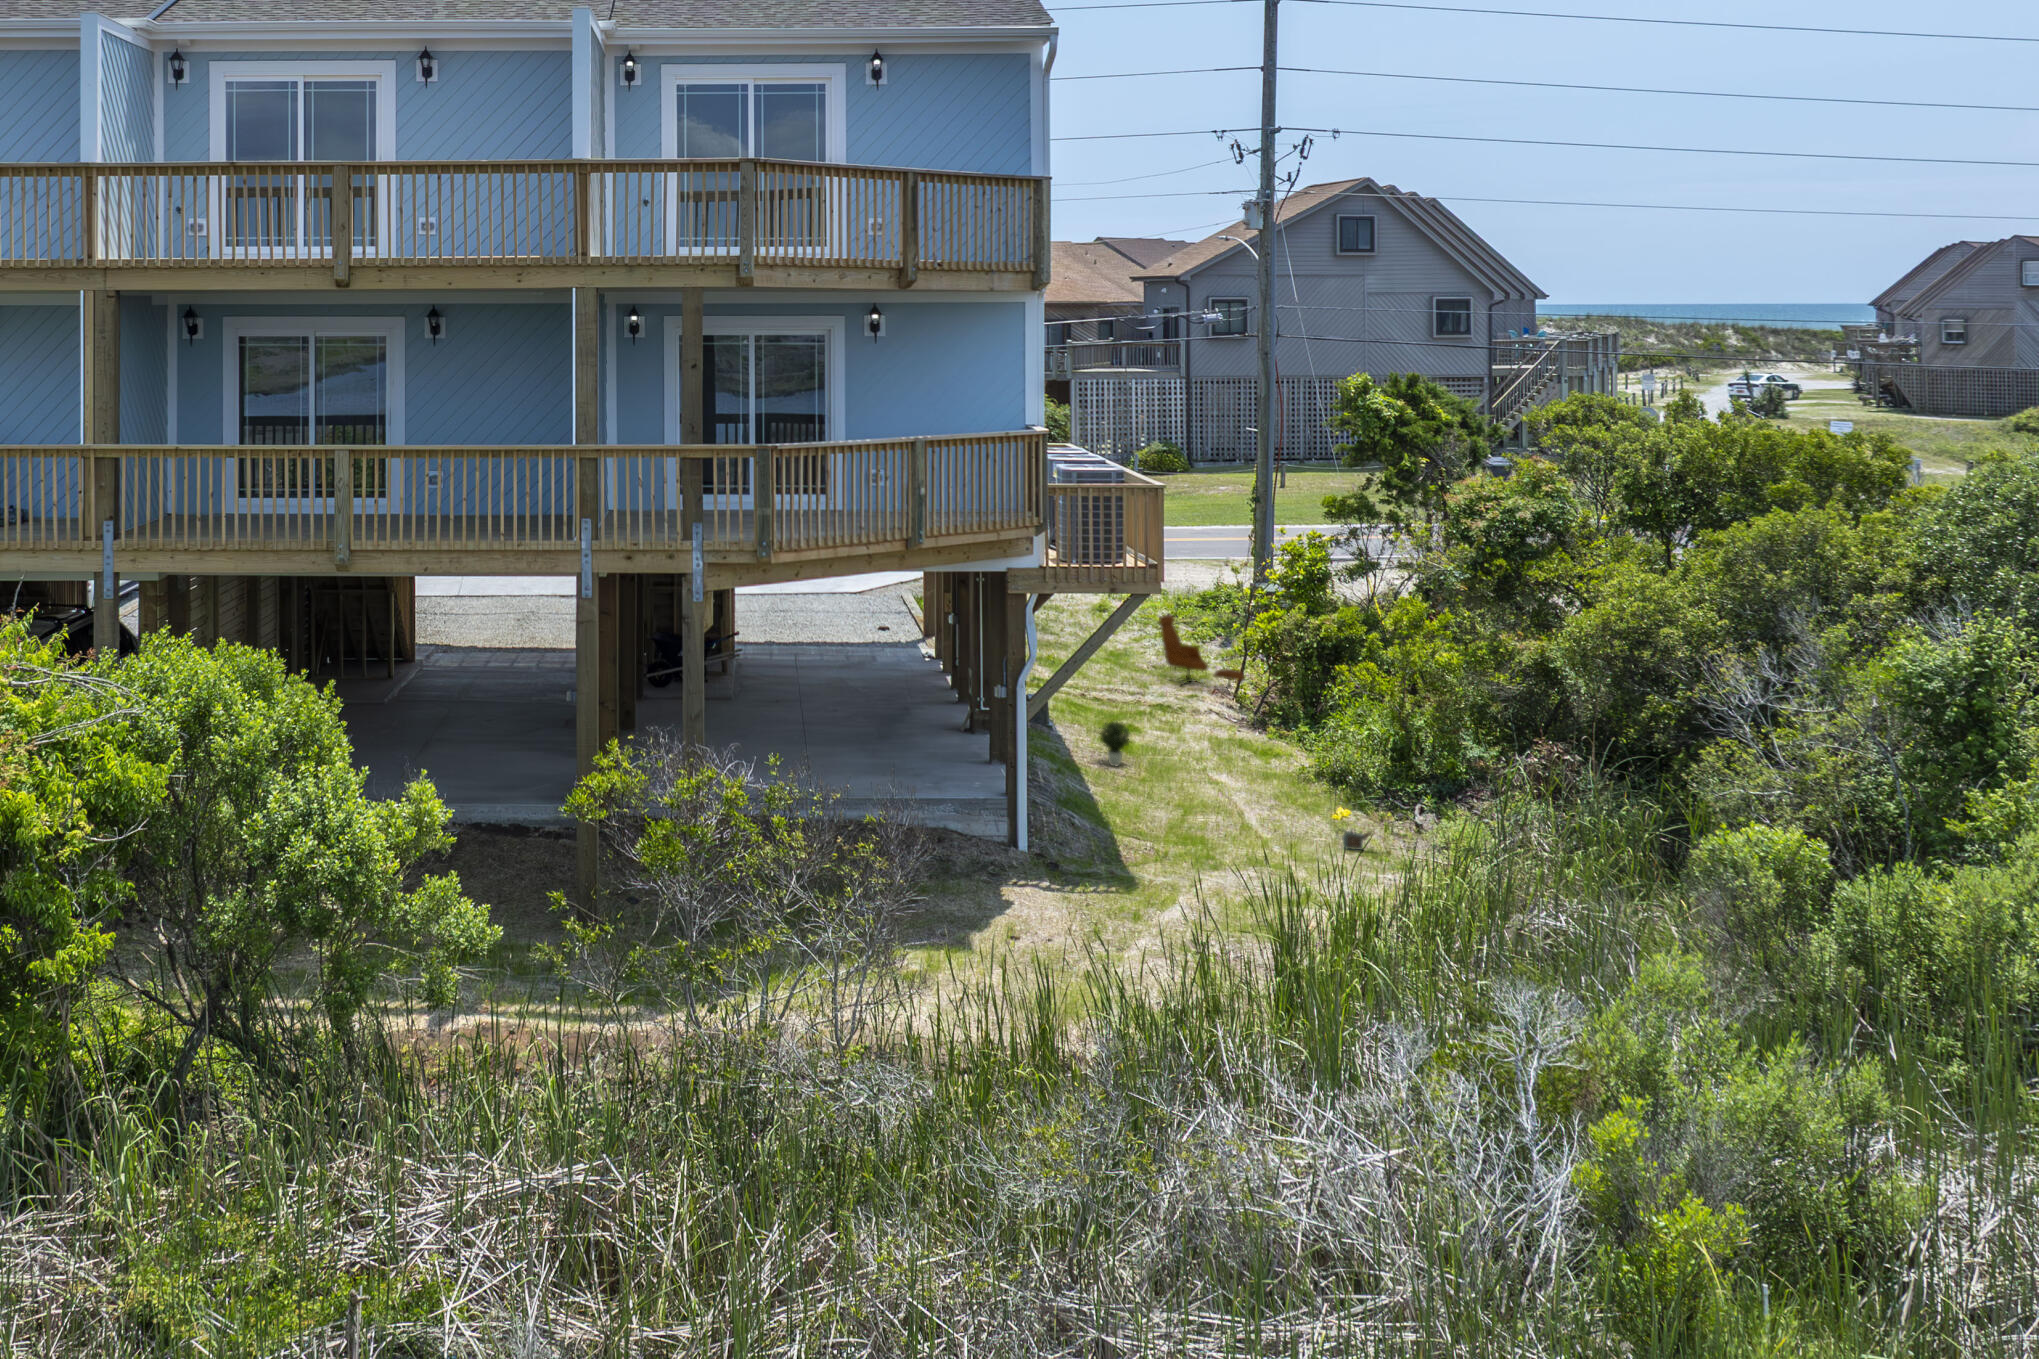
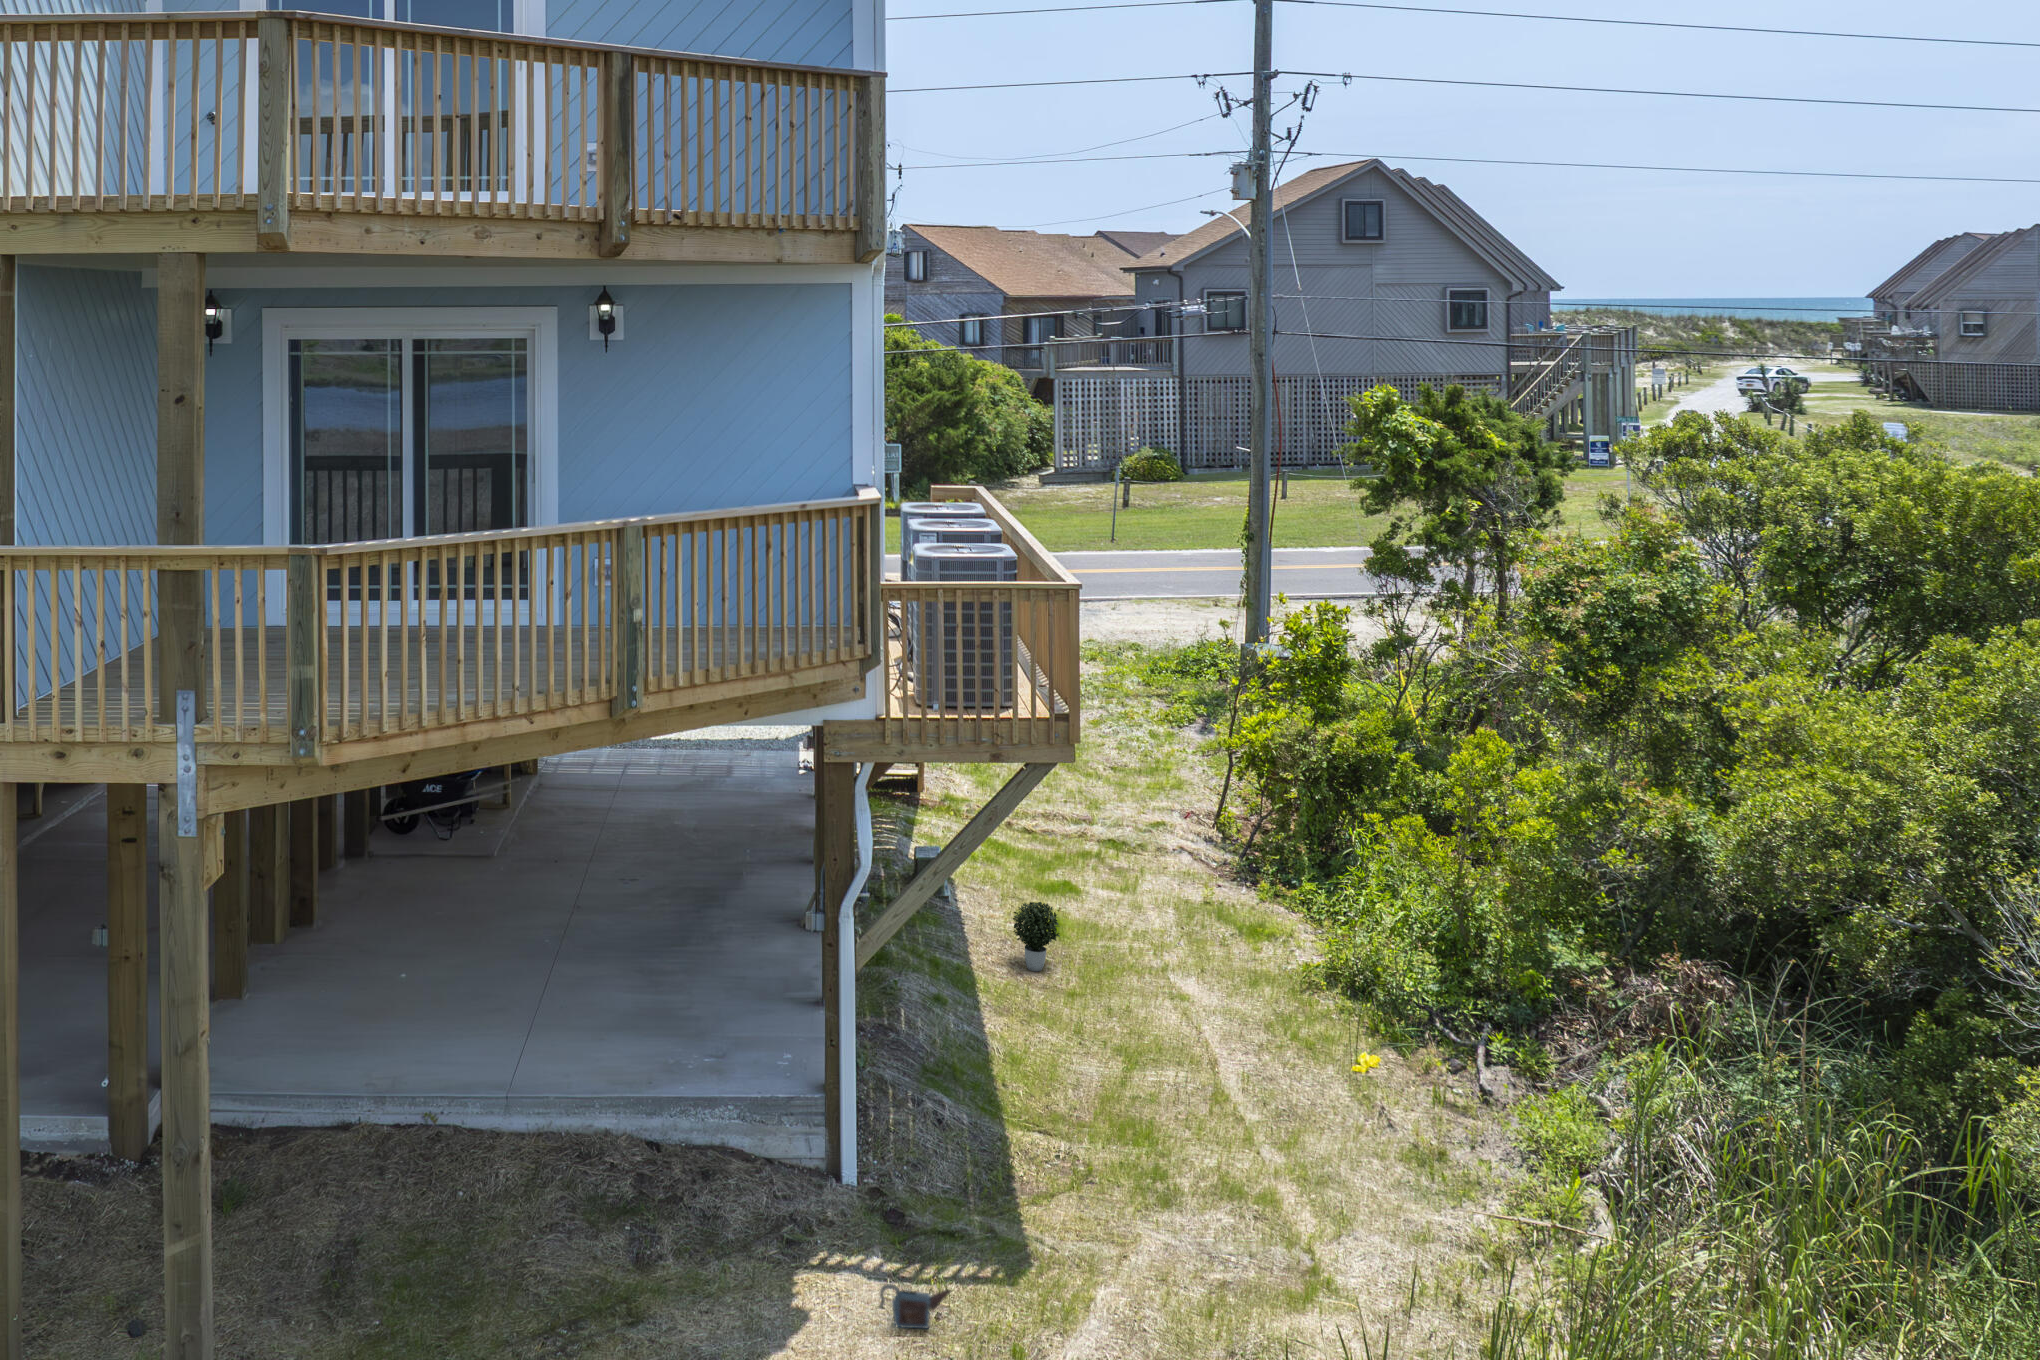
lounge chair: present [1159,615,1244,689] -> none [1118,707,1229,819]
watering can: present [1337,831,1372,850] -> present [879,1284,951,1328]

